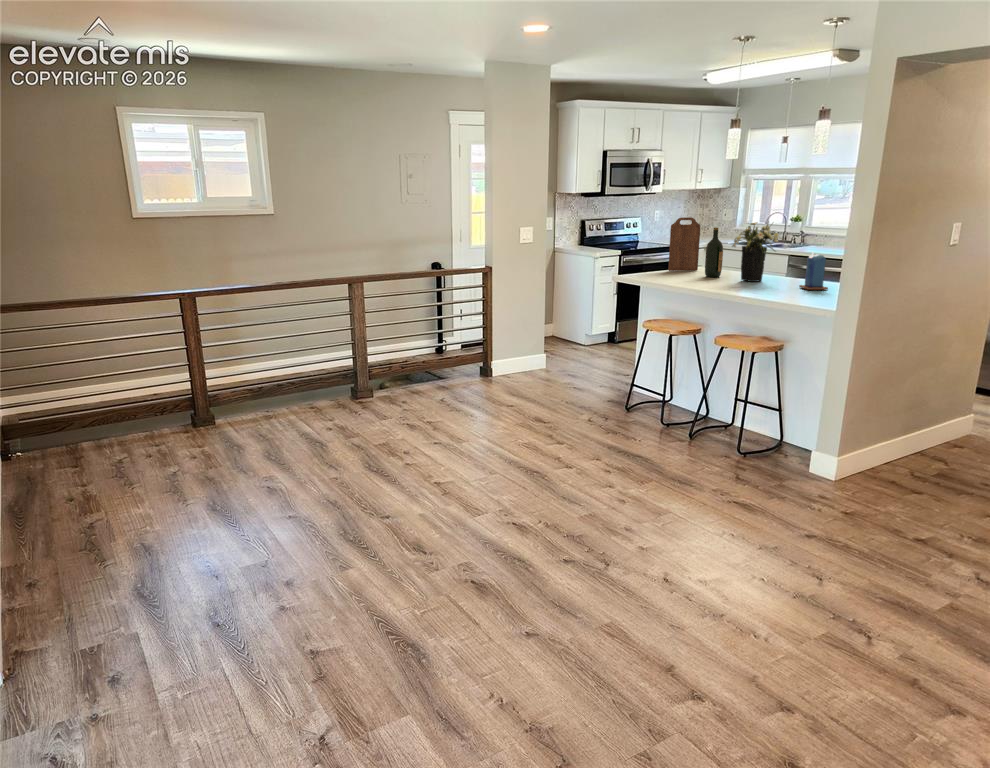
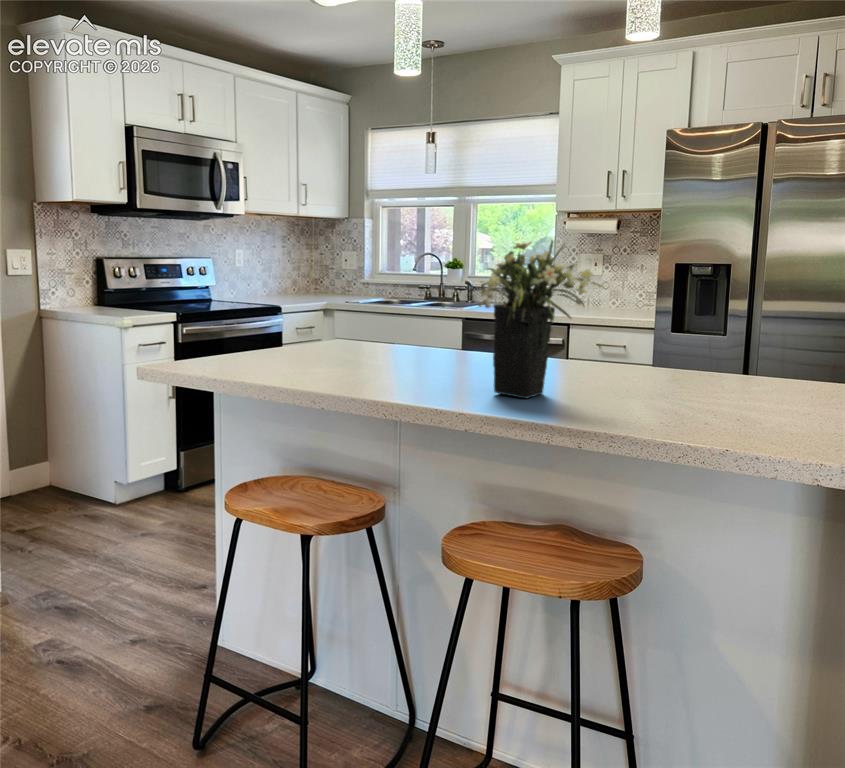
cutting board: present [668,217,700,271] -> none [290,237,357,366]
wine bottle: present [705,228,723,277] -> none [391,258,432,384]
candle: present [799,252,828,290] -> none [673,317,759,427]

